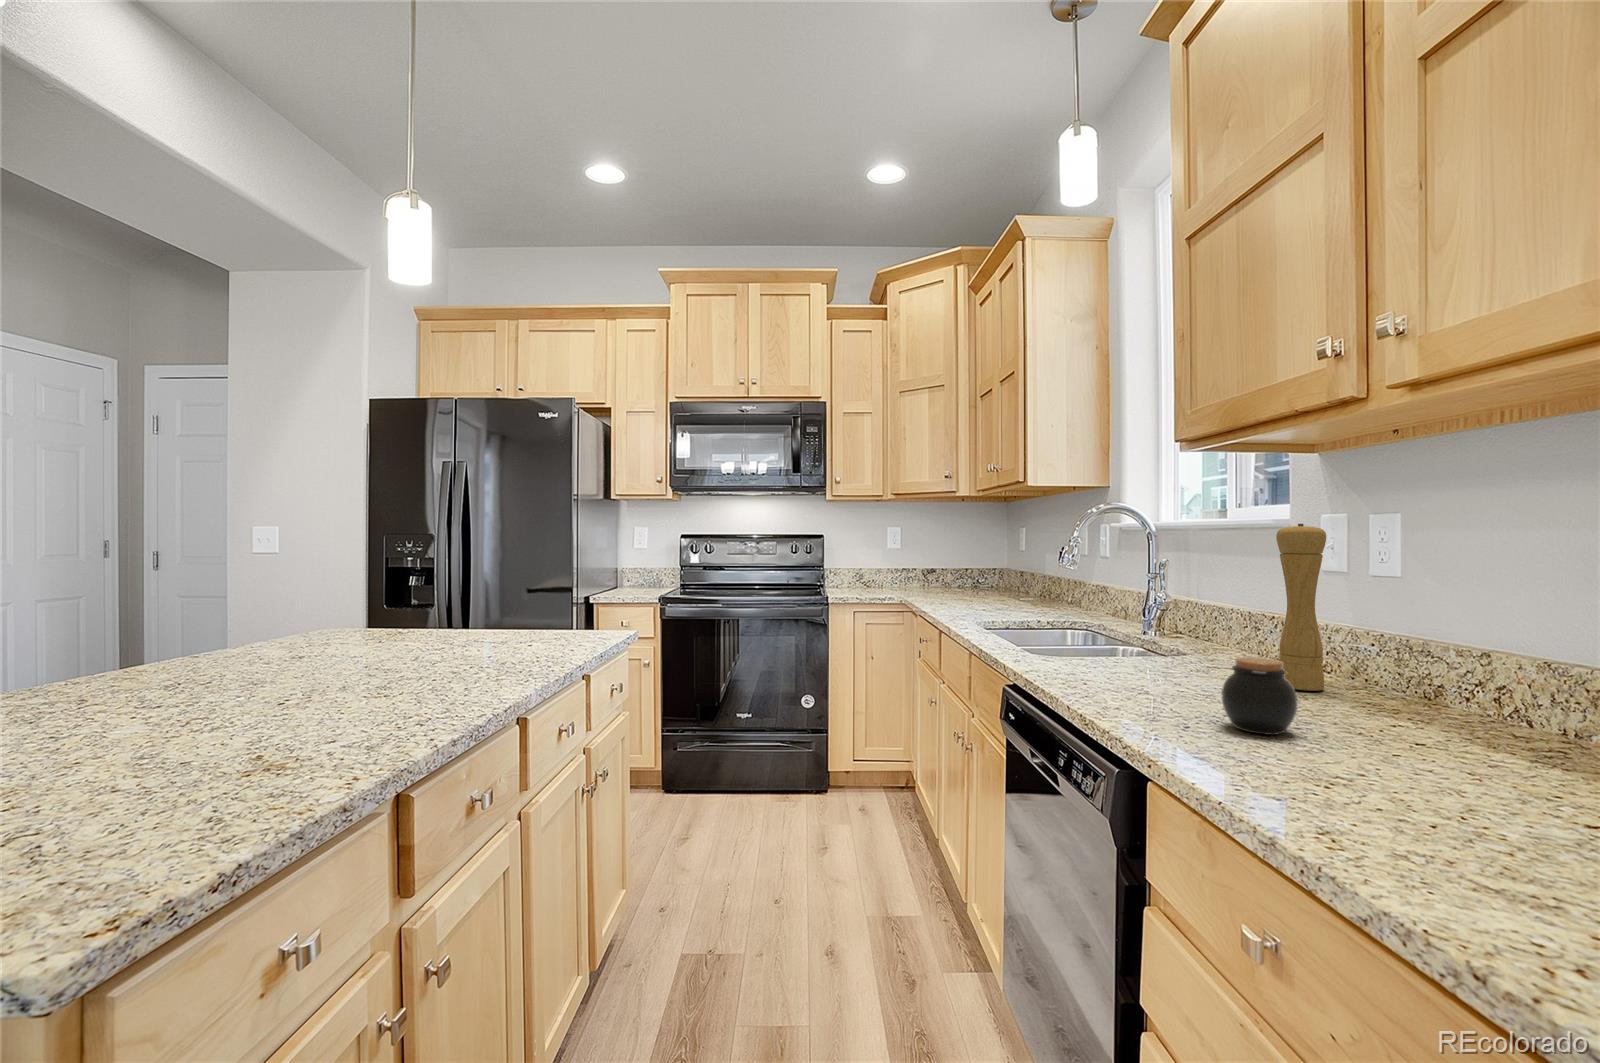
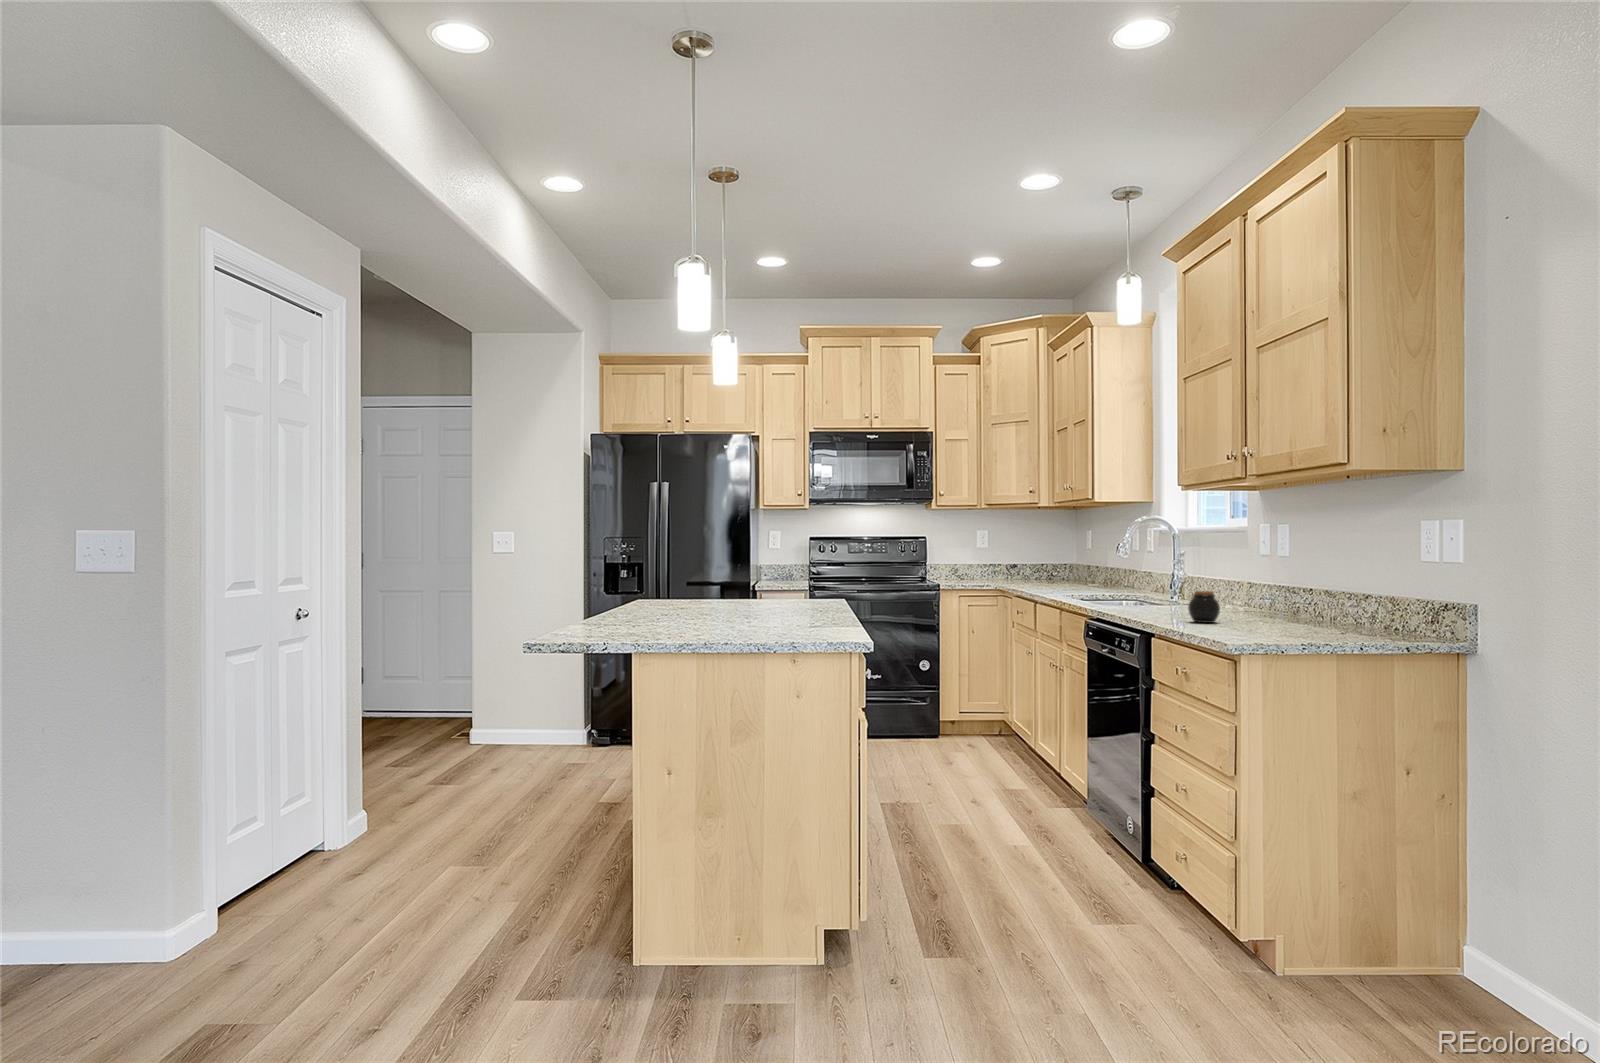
pepper mill: present [1276,524,1326,691] -> none [1228,529,1252,614]

